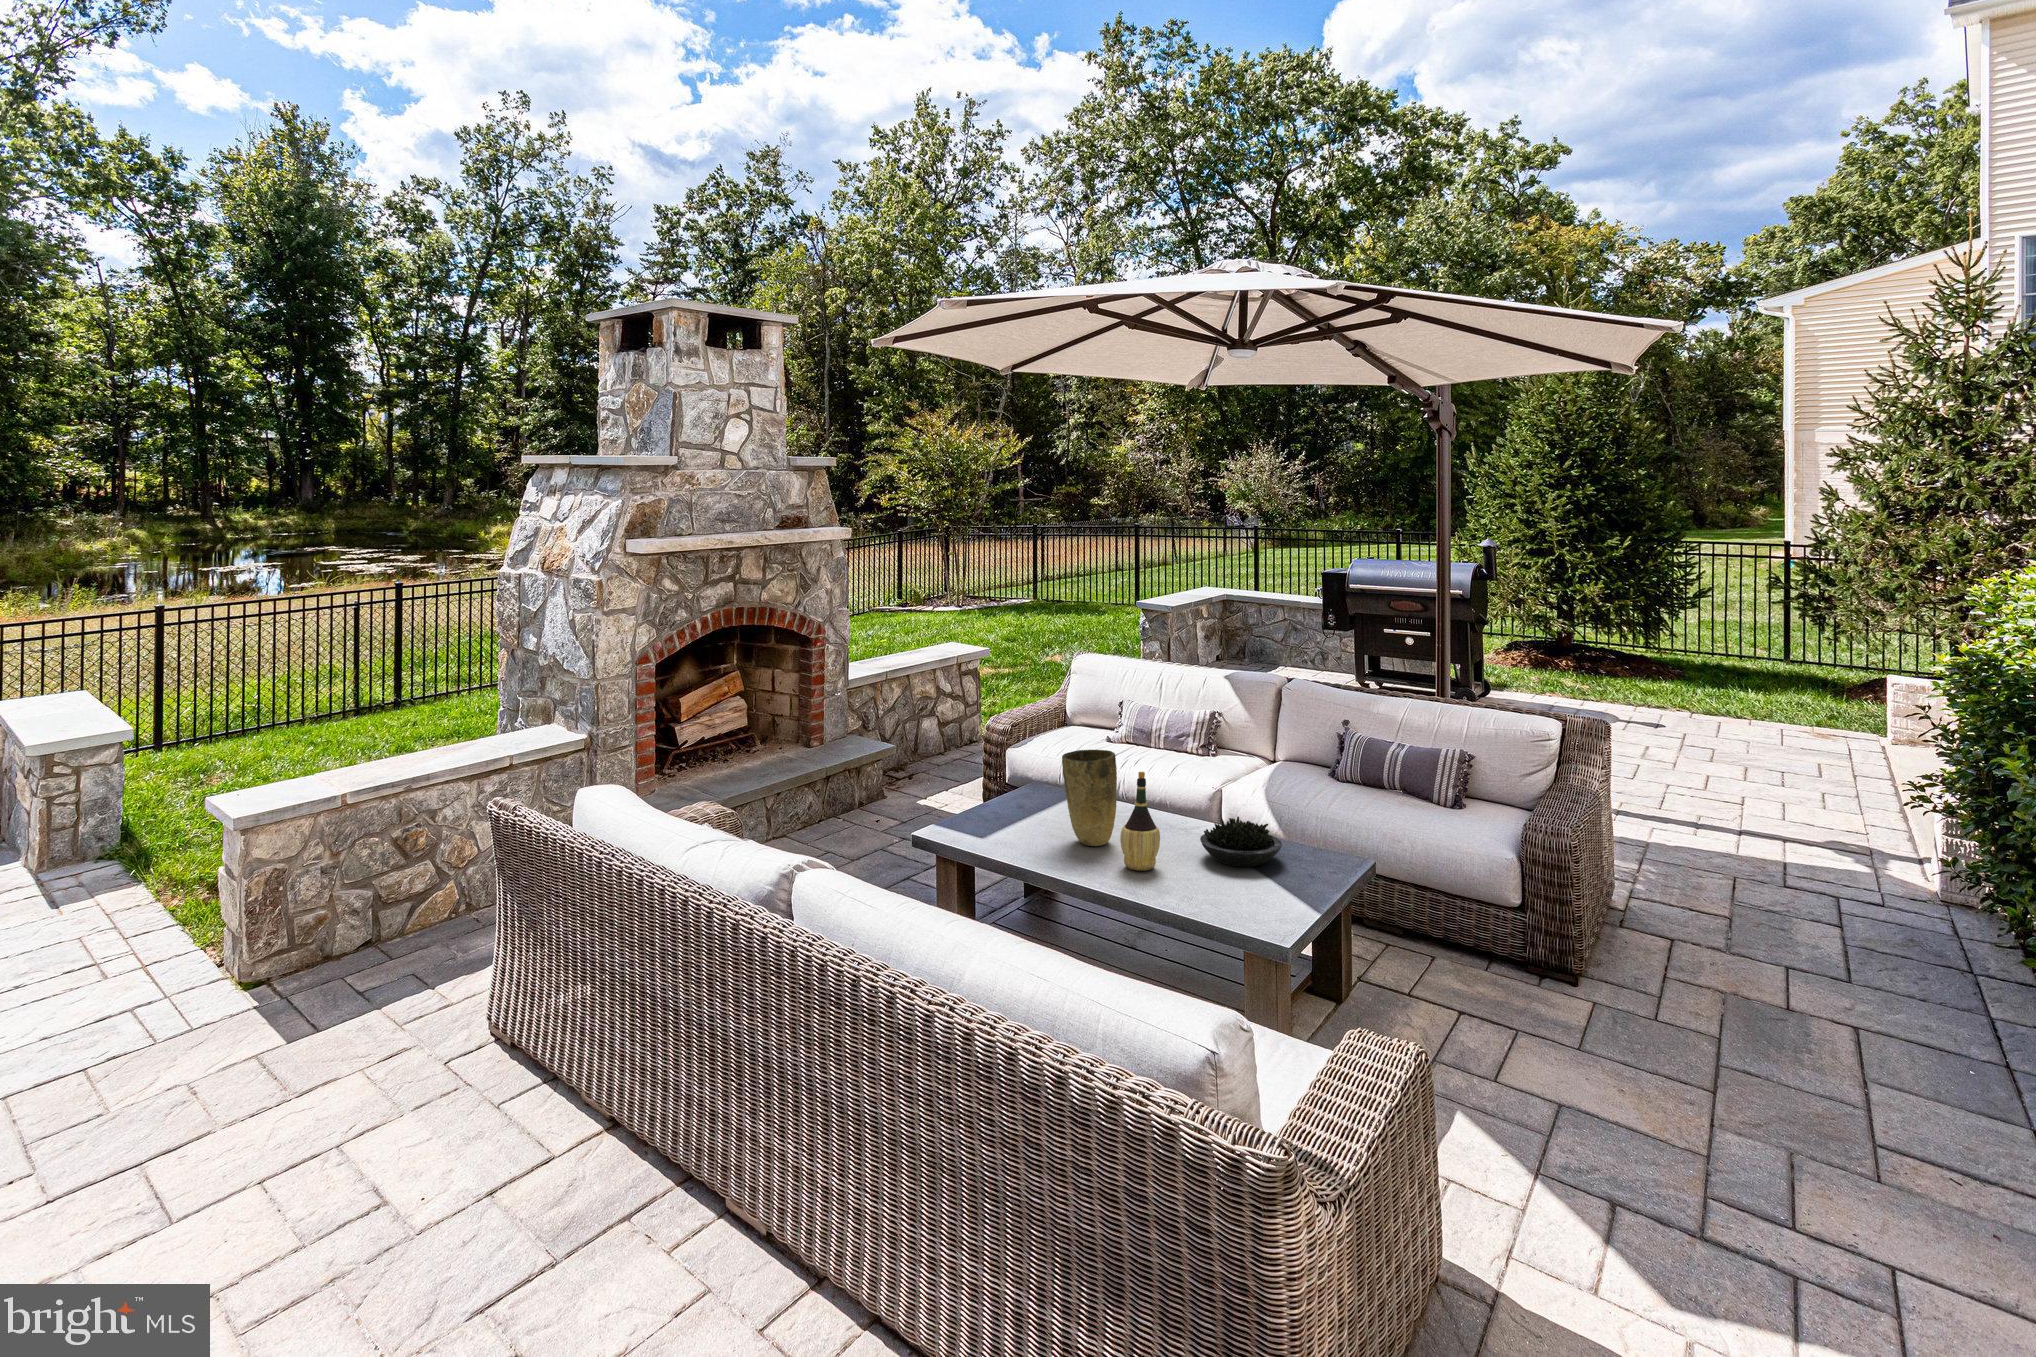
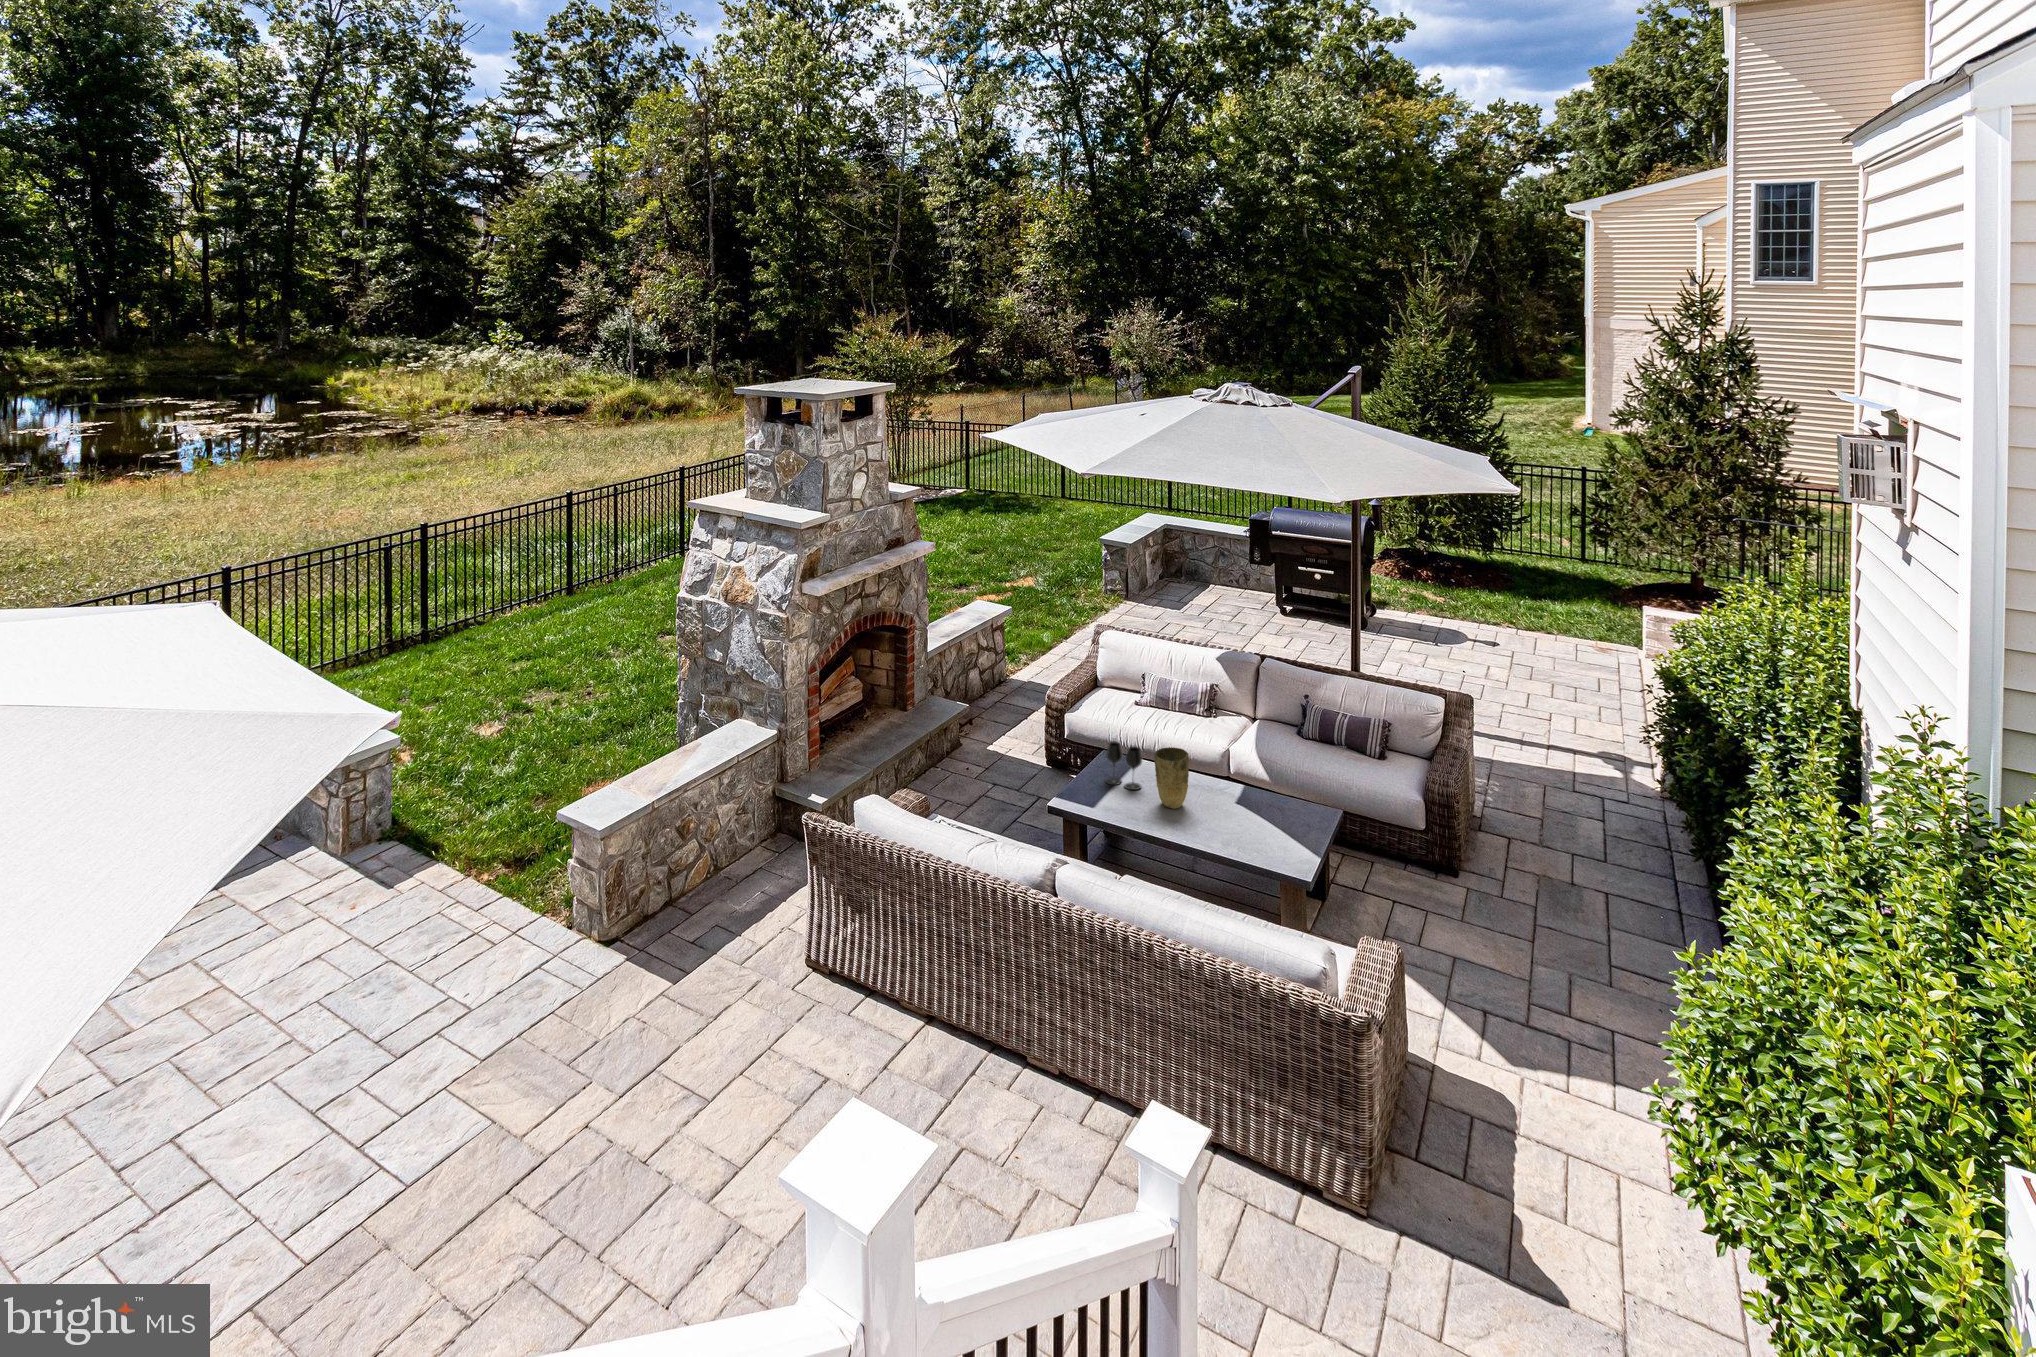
wine glass: none [1005,751,1058,824] -> present [1105,742,1142,790]
wine bottle: present [1120,772,1160,871] -> none [1198,770,1222,828]
succulent plant: present [1200,817,1282,867] -> none [1241,789,1291,821]

